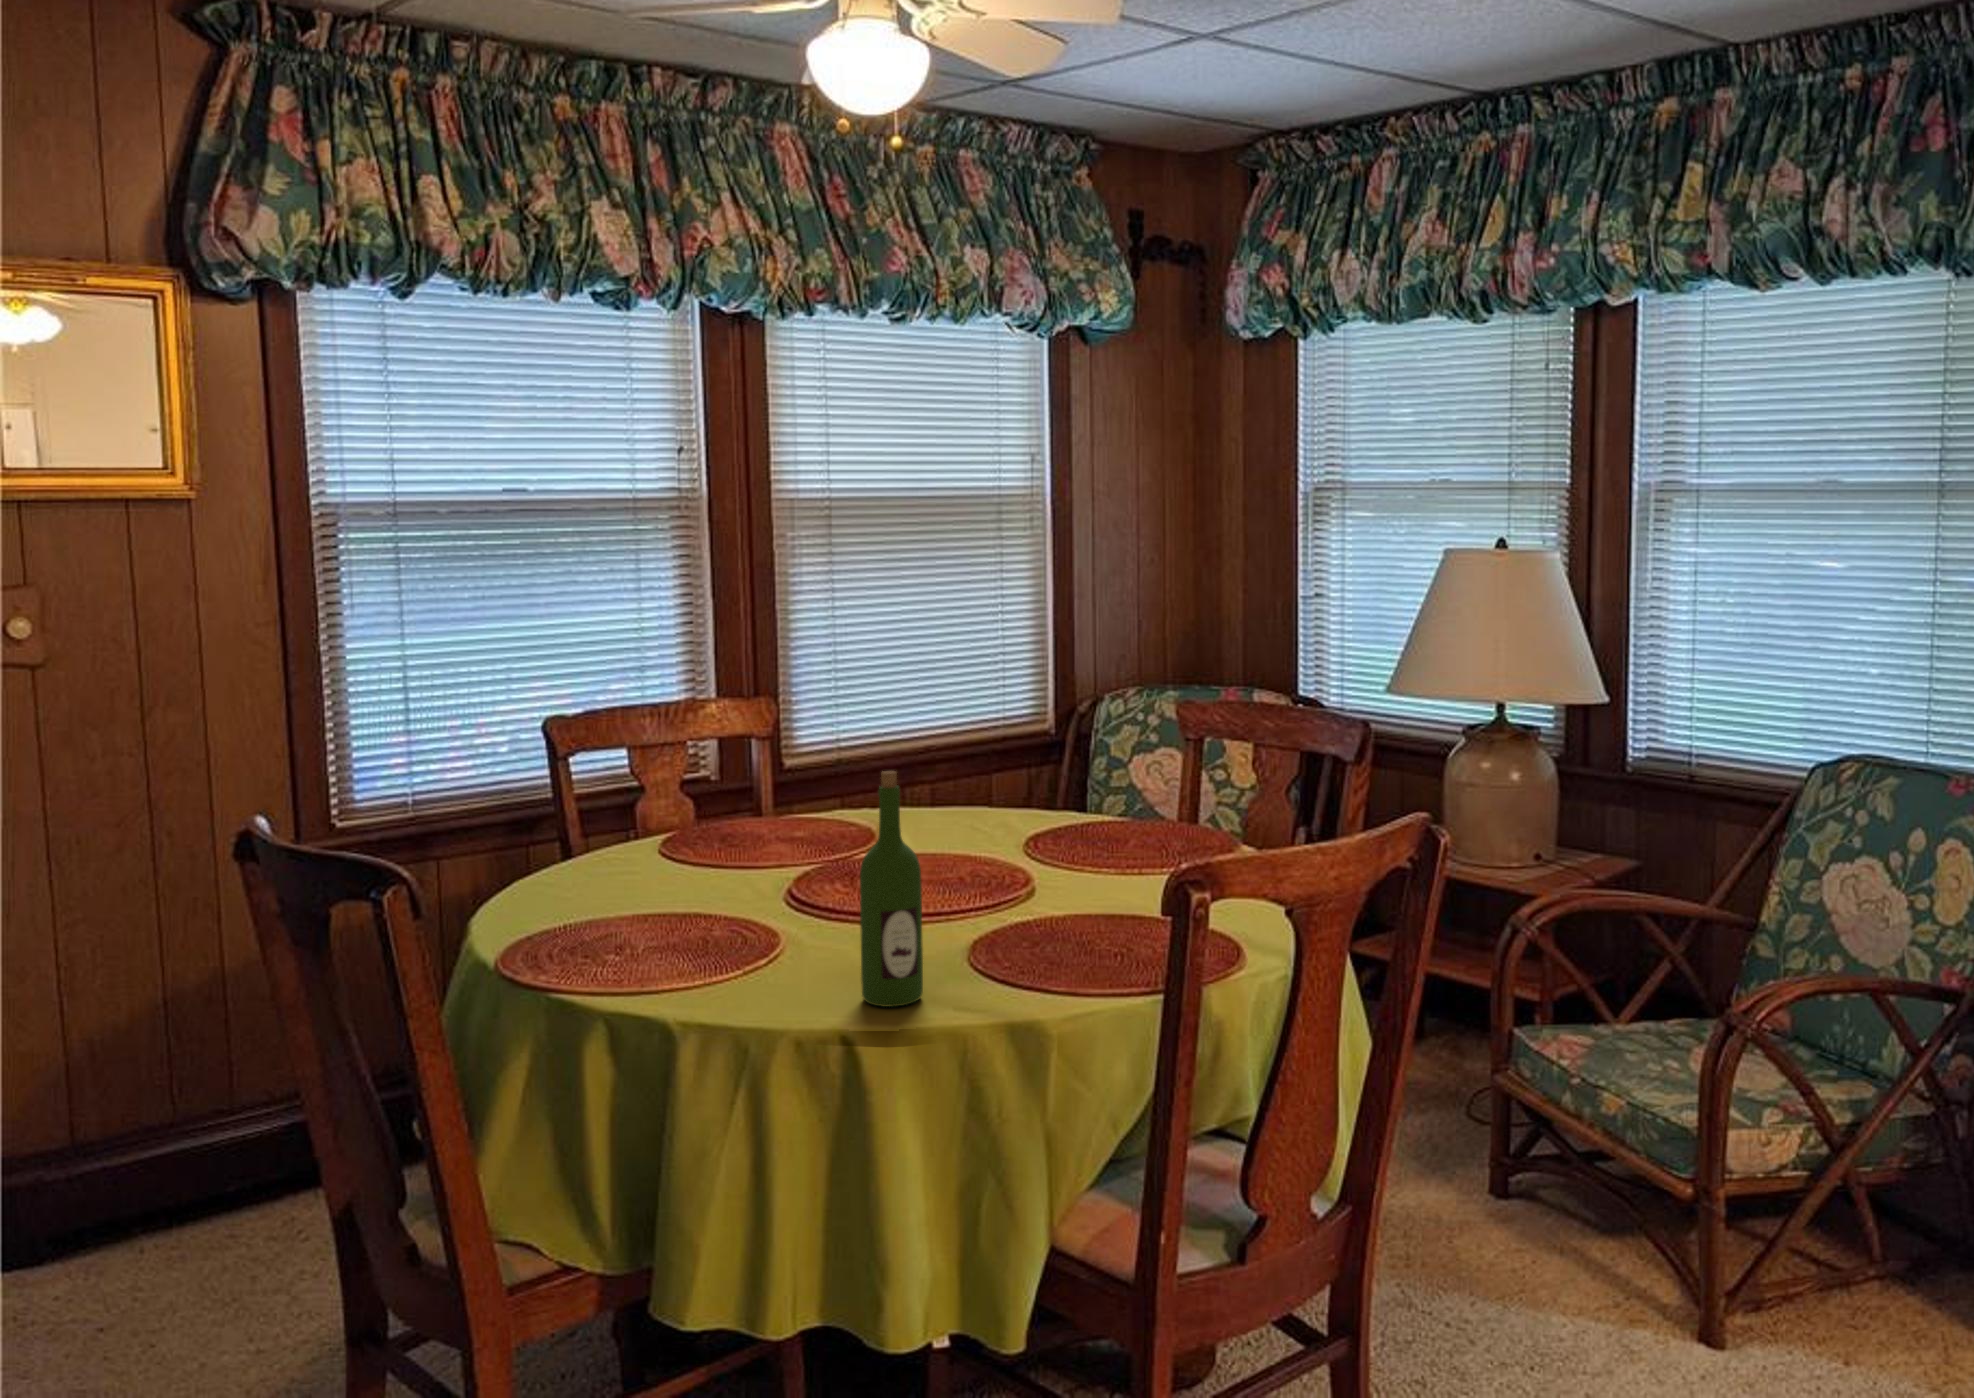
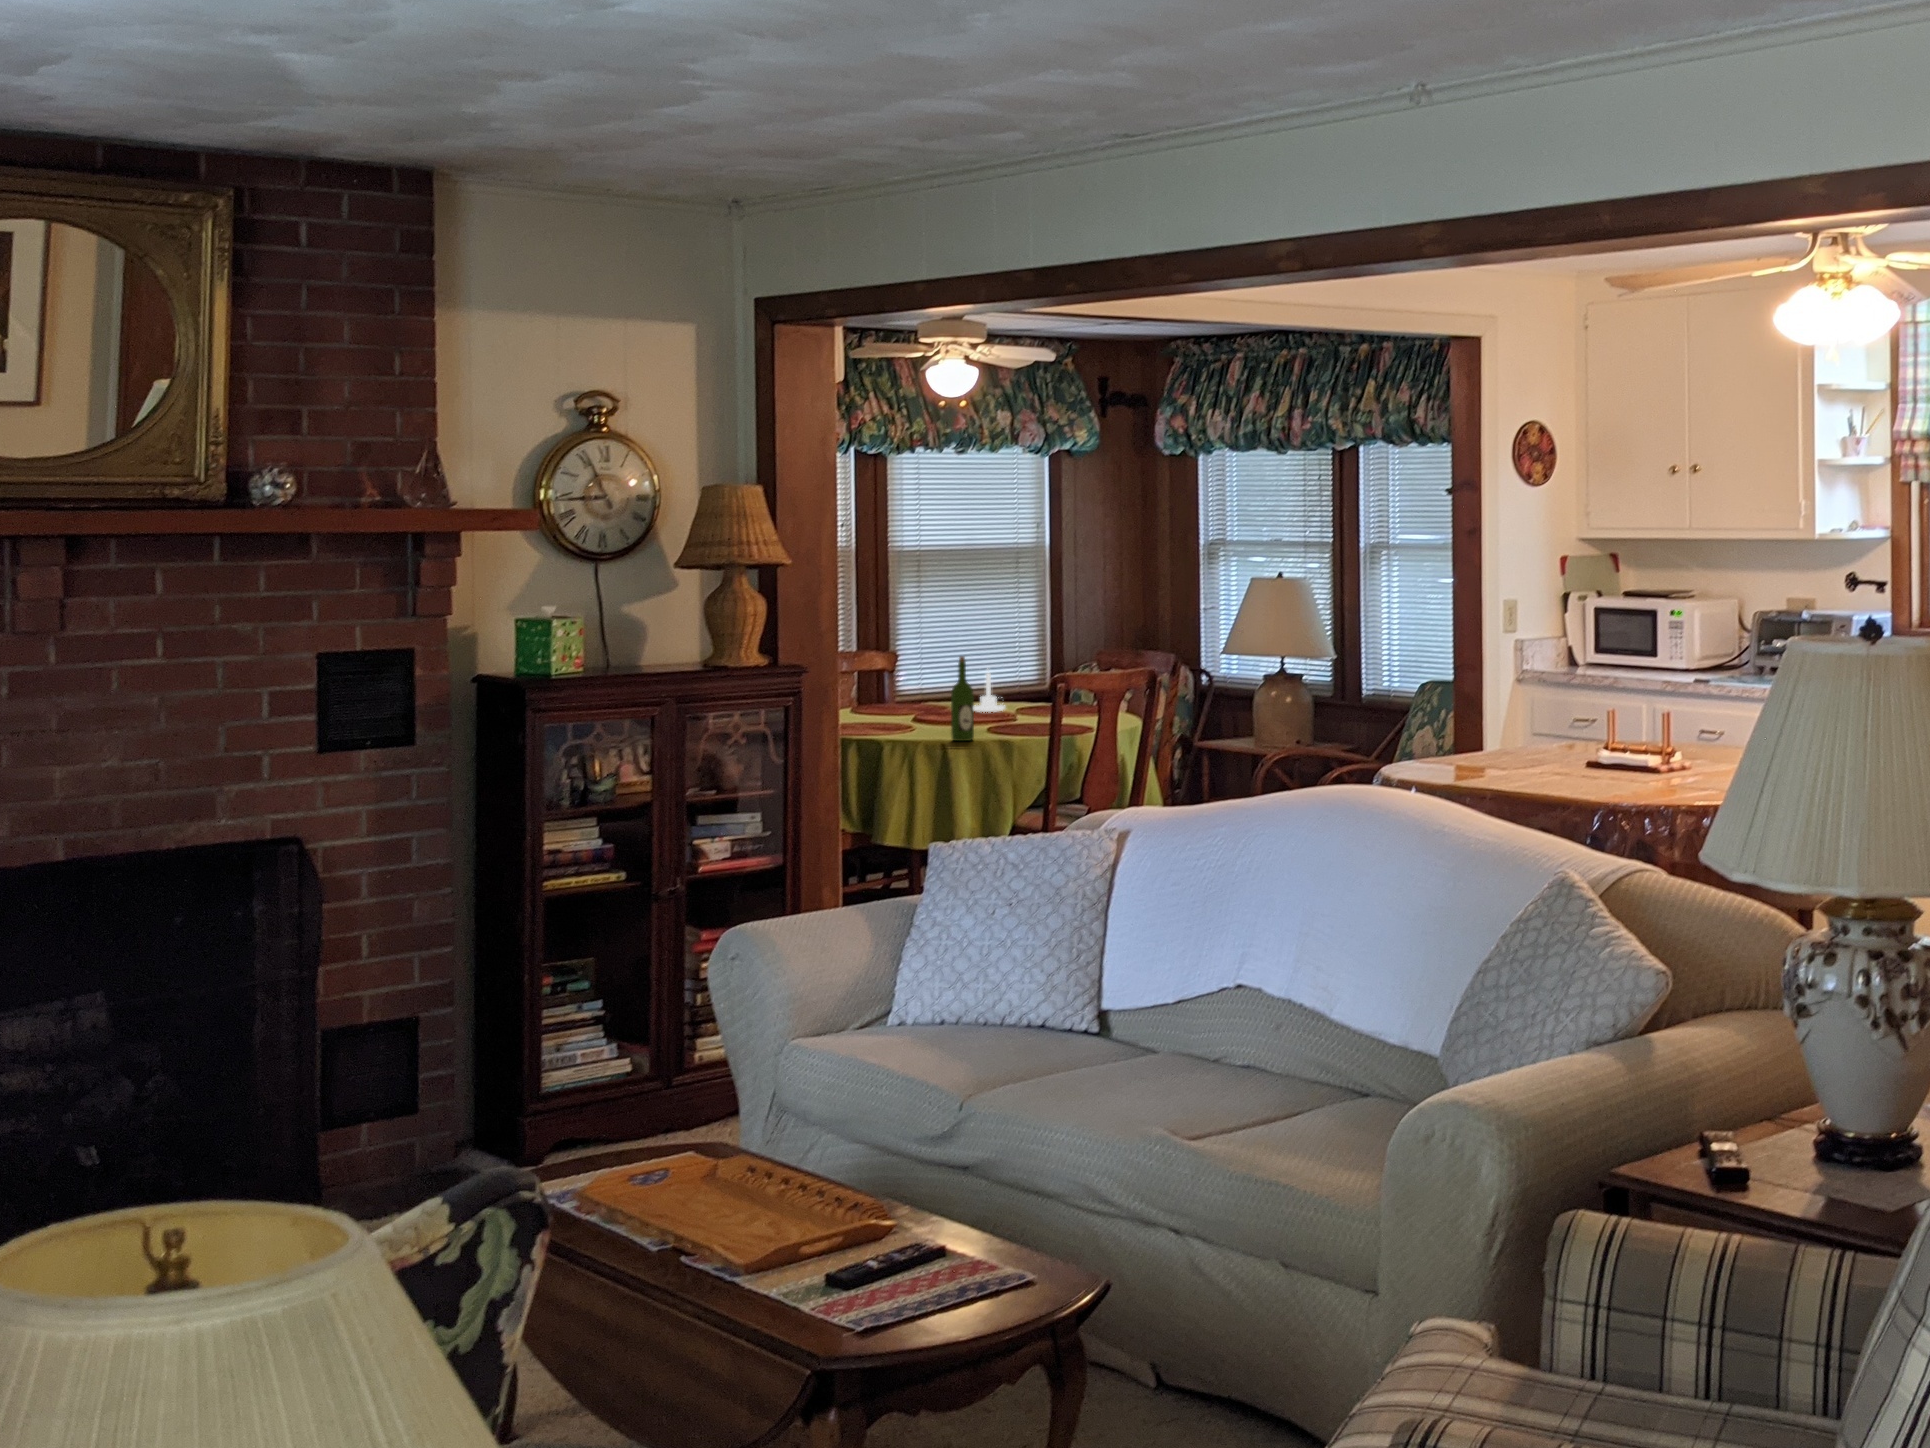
candle holder: none [918,734,991,833] -> present [974,673,1005,712]

